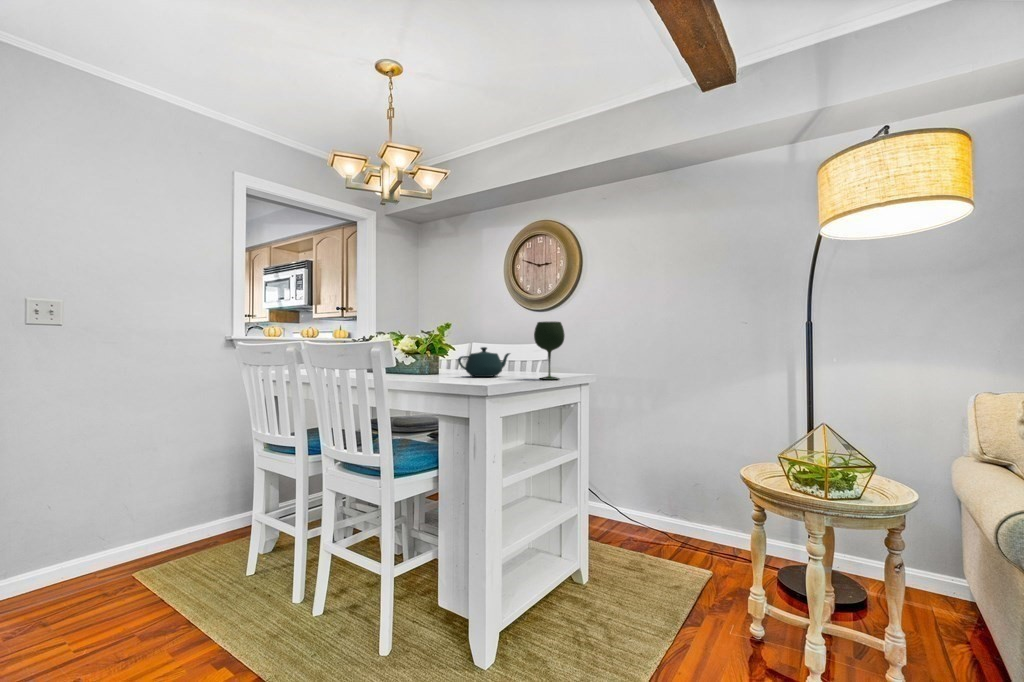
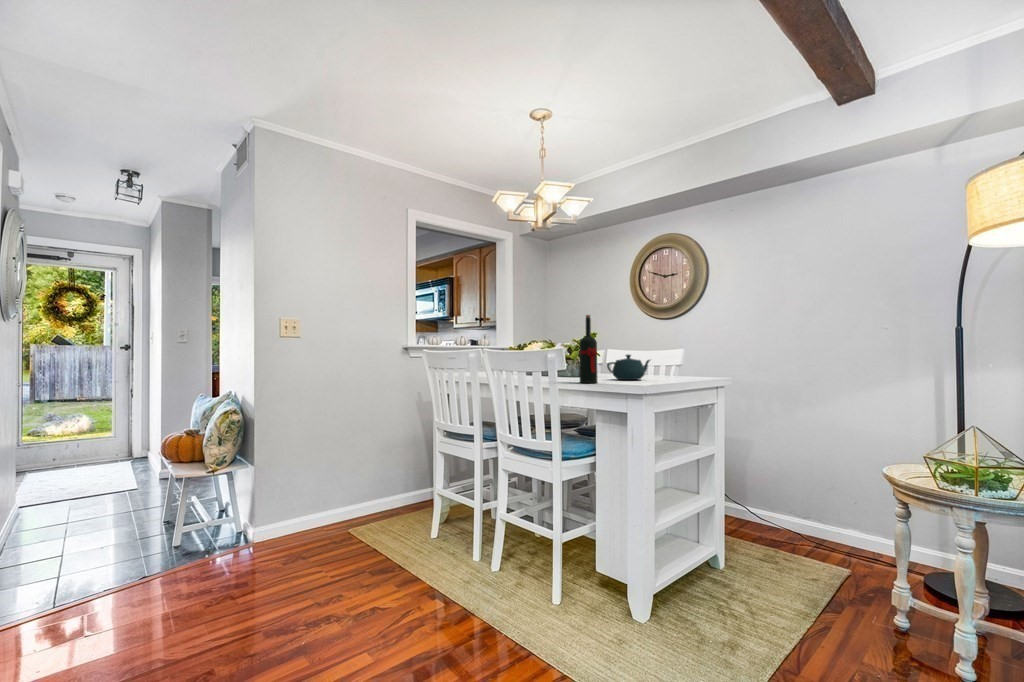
wine bottle: none [419,298,440,381] -> present [580,315,597,383]
wine glass: present [534,322,565,380] -> none [677,333,705,383]

